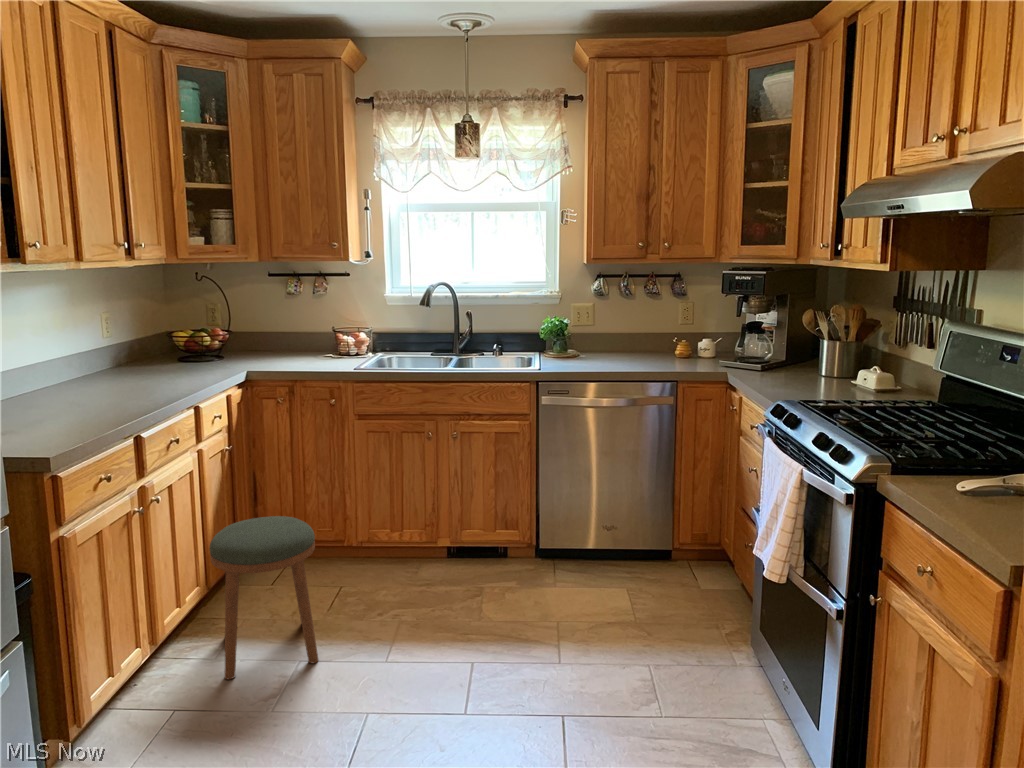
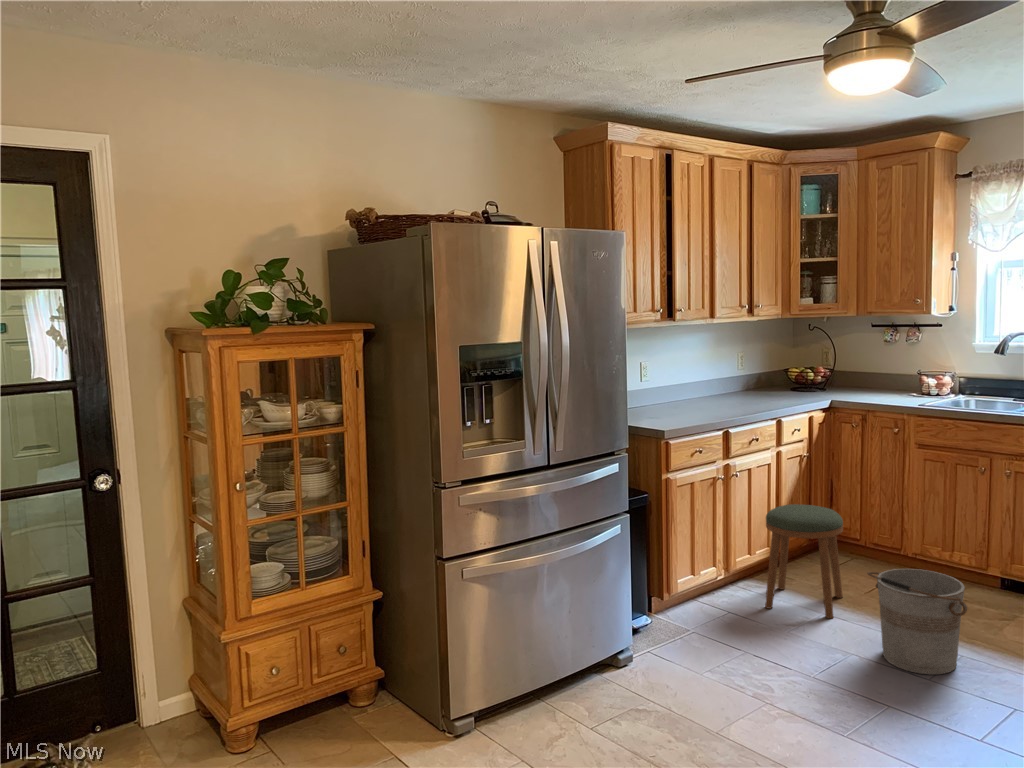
bucket: none [381,572,496,707] -> present [867,569,967,674]

